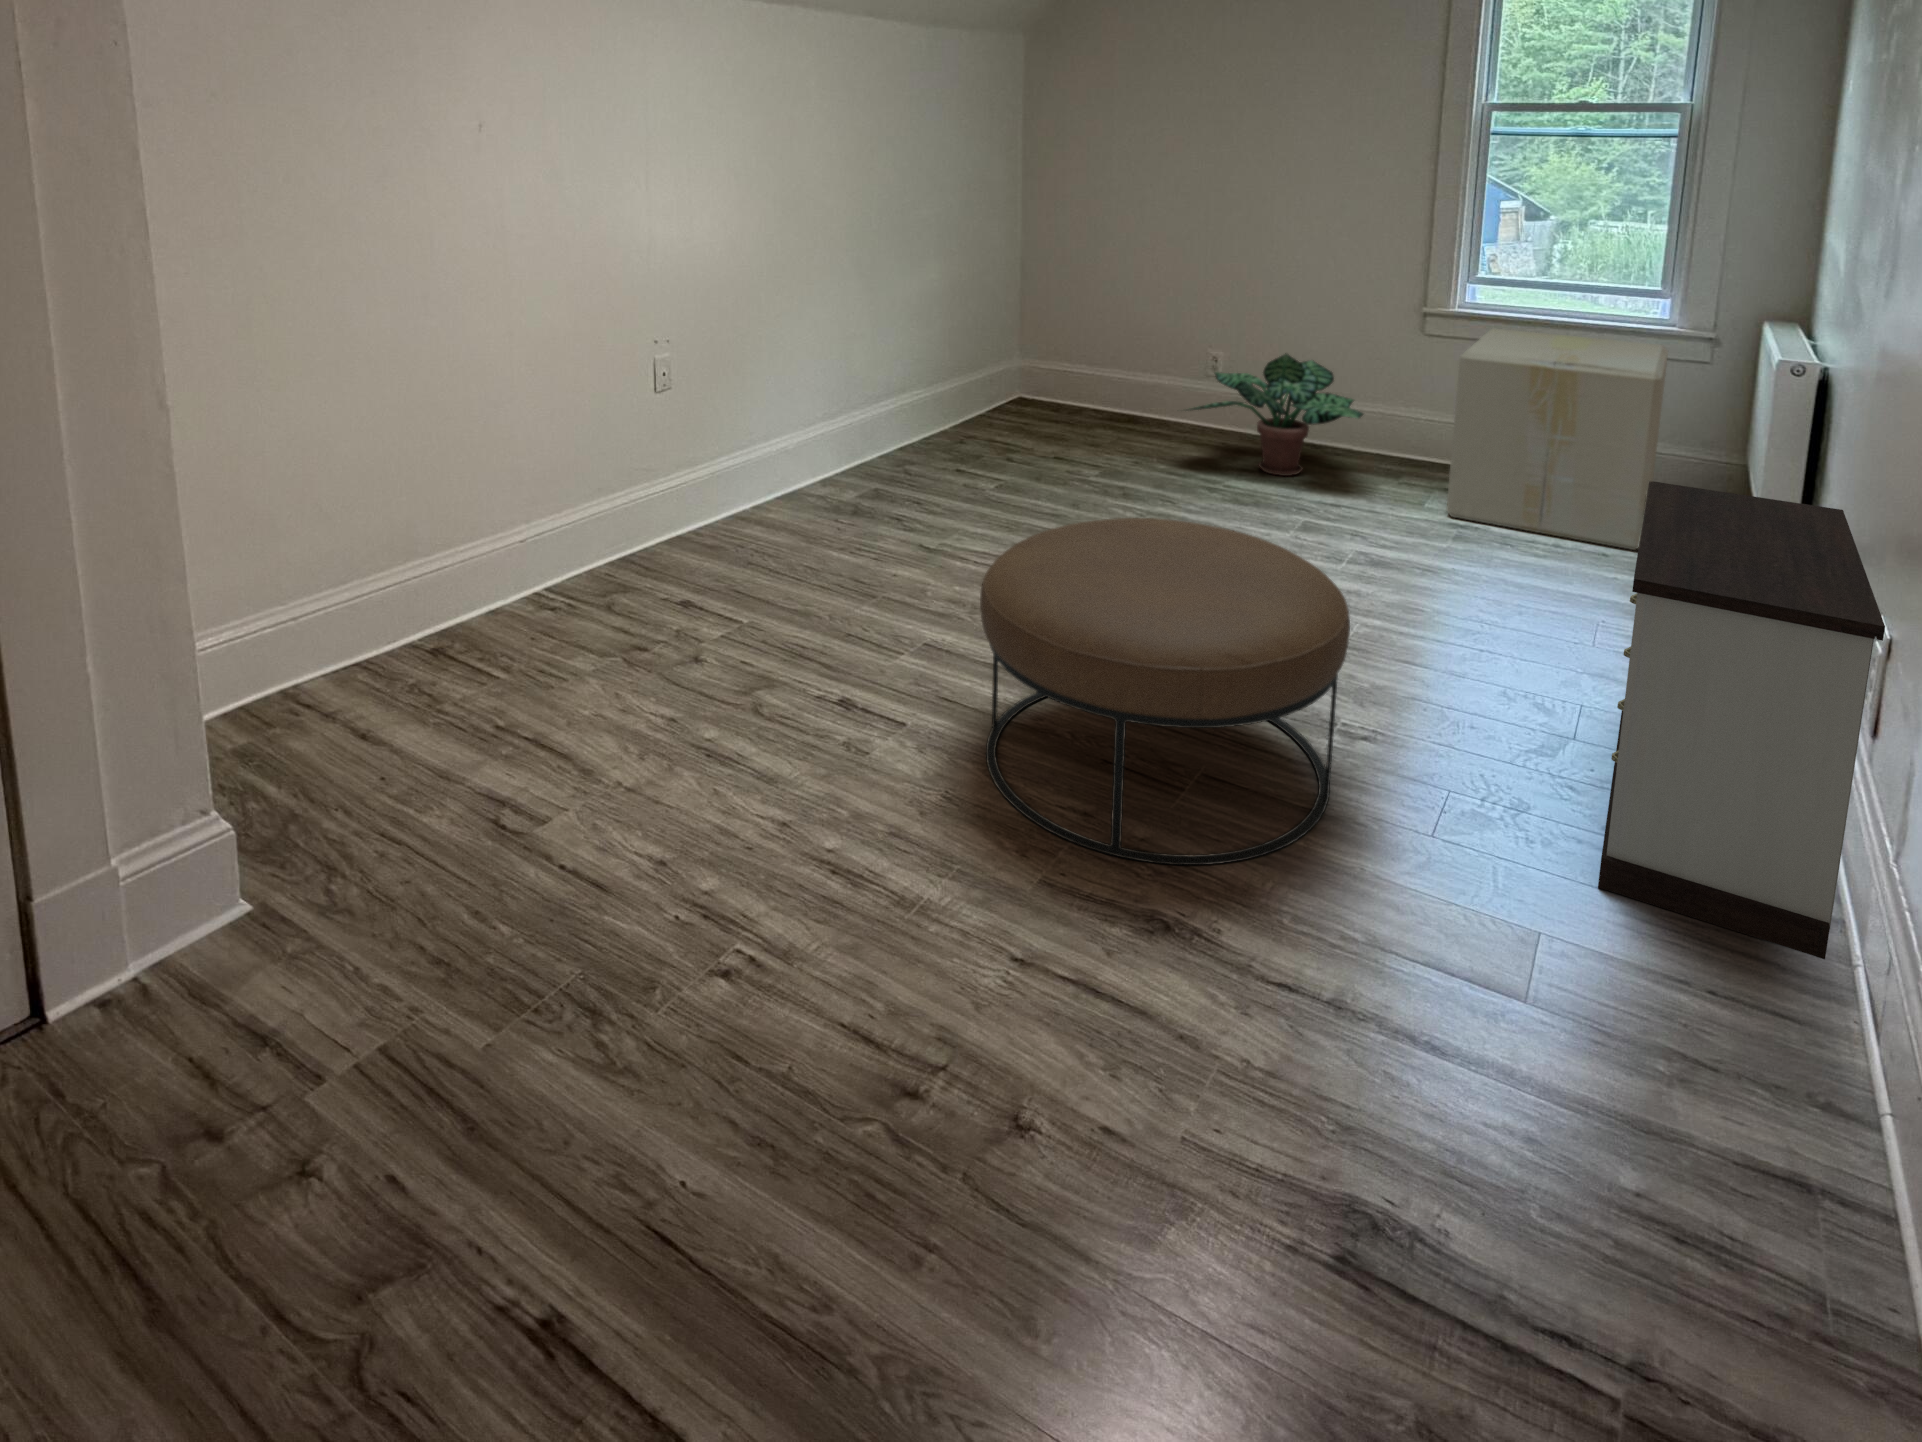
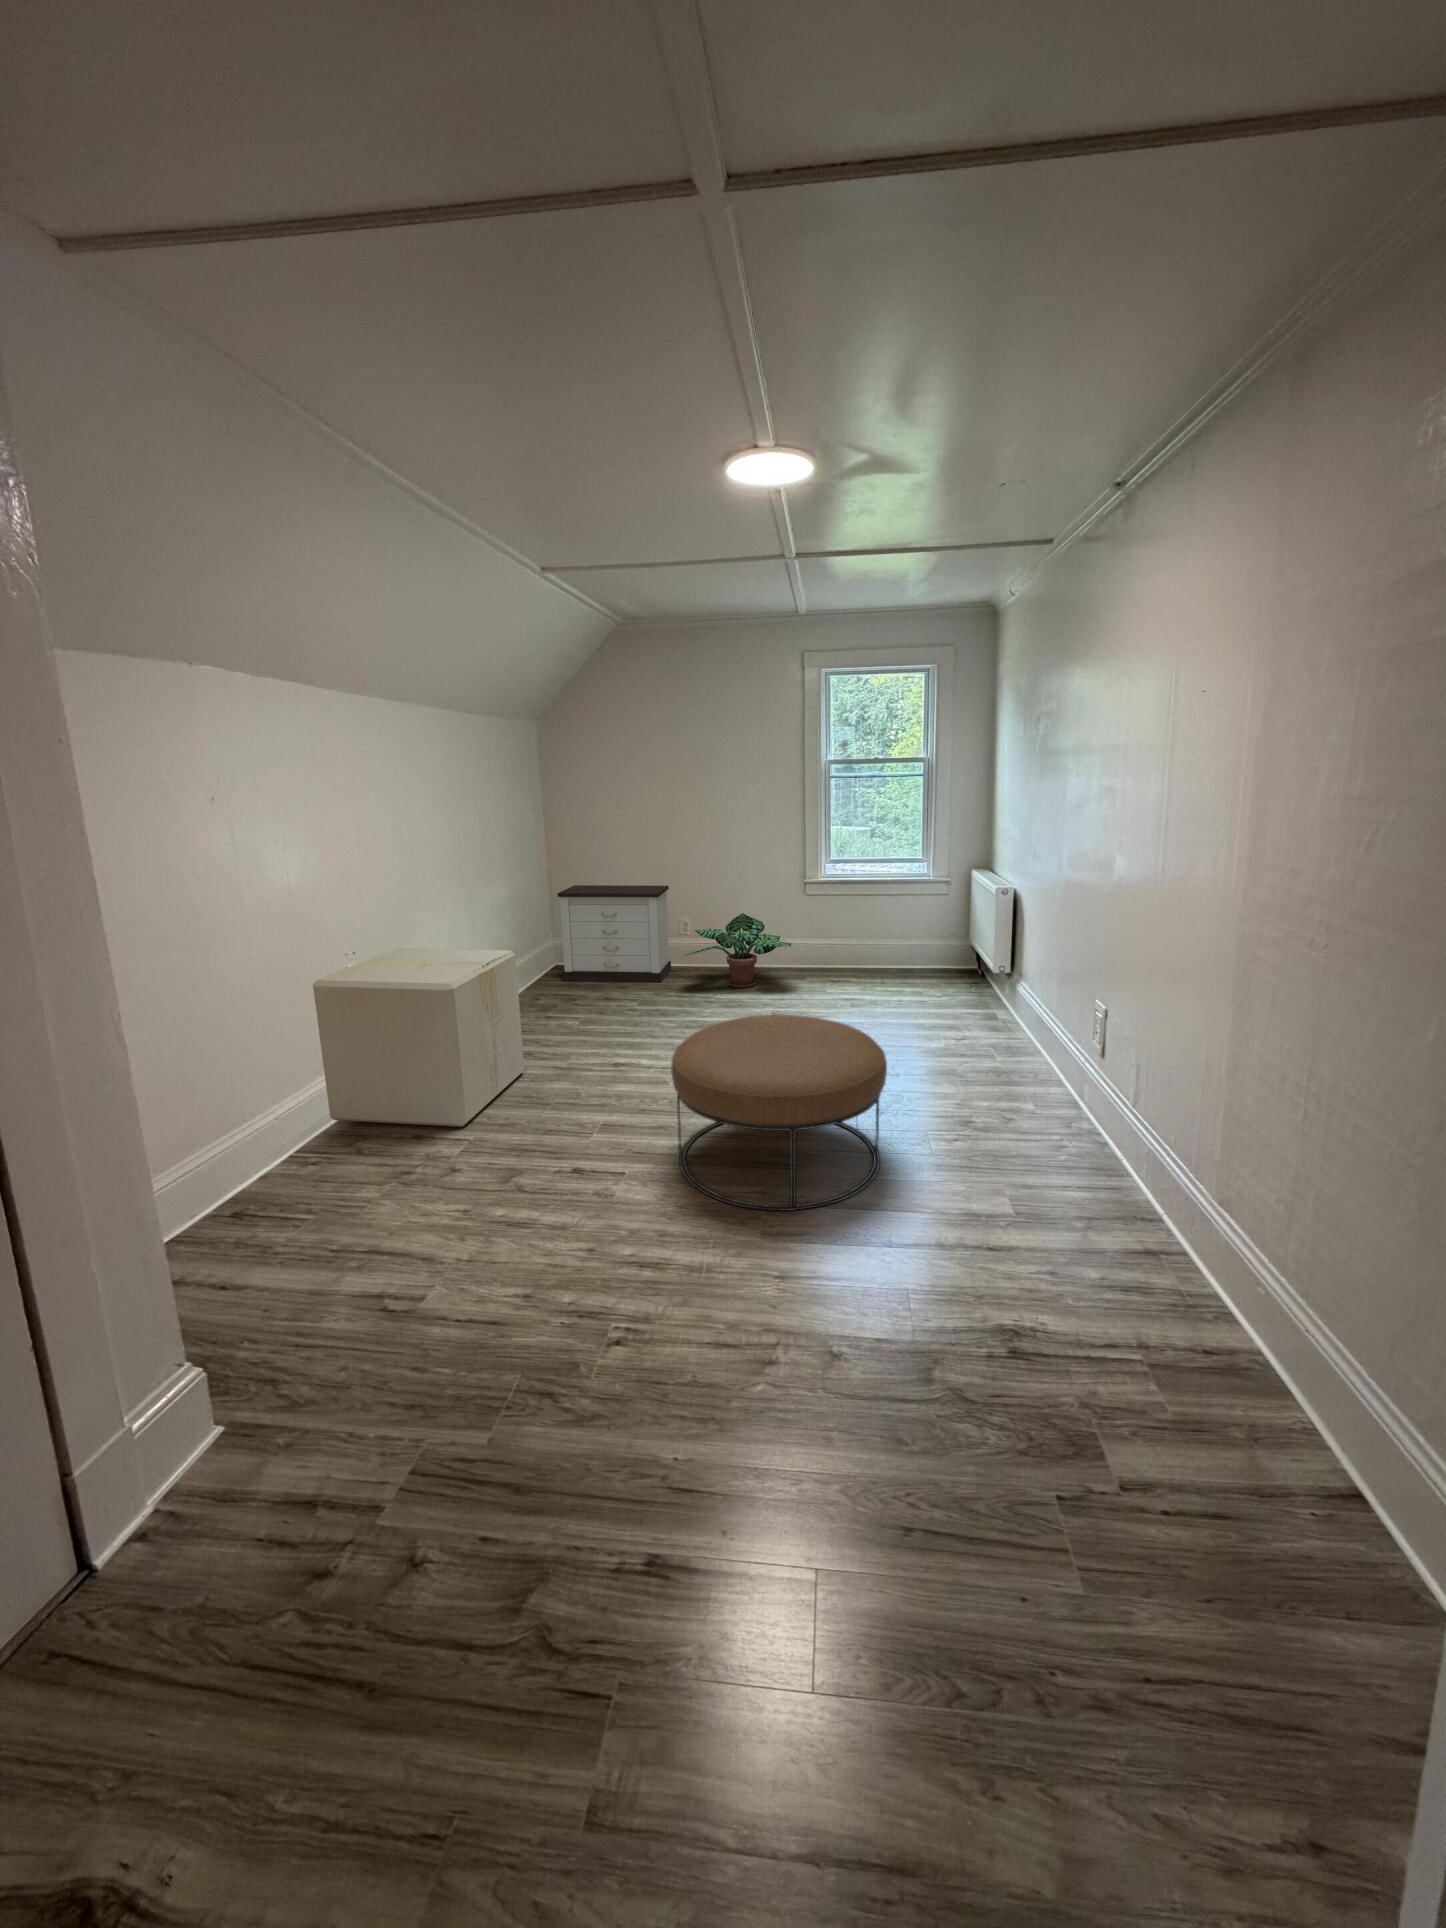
cardboard box: present [1446,328,1668,550] -> present [313,948,524,1127]
nightstand: present [1598,481,1885,959] -> present [558,885,671,982]

